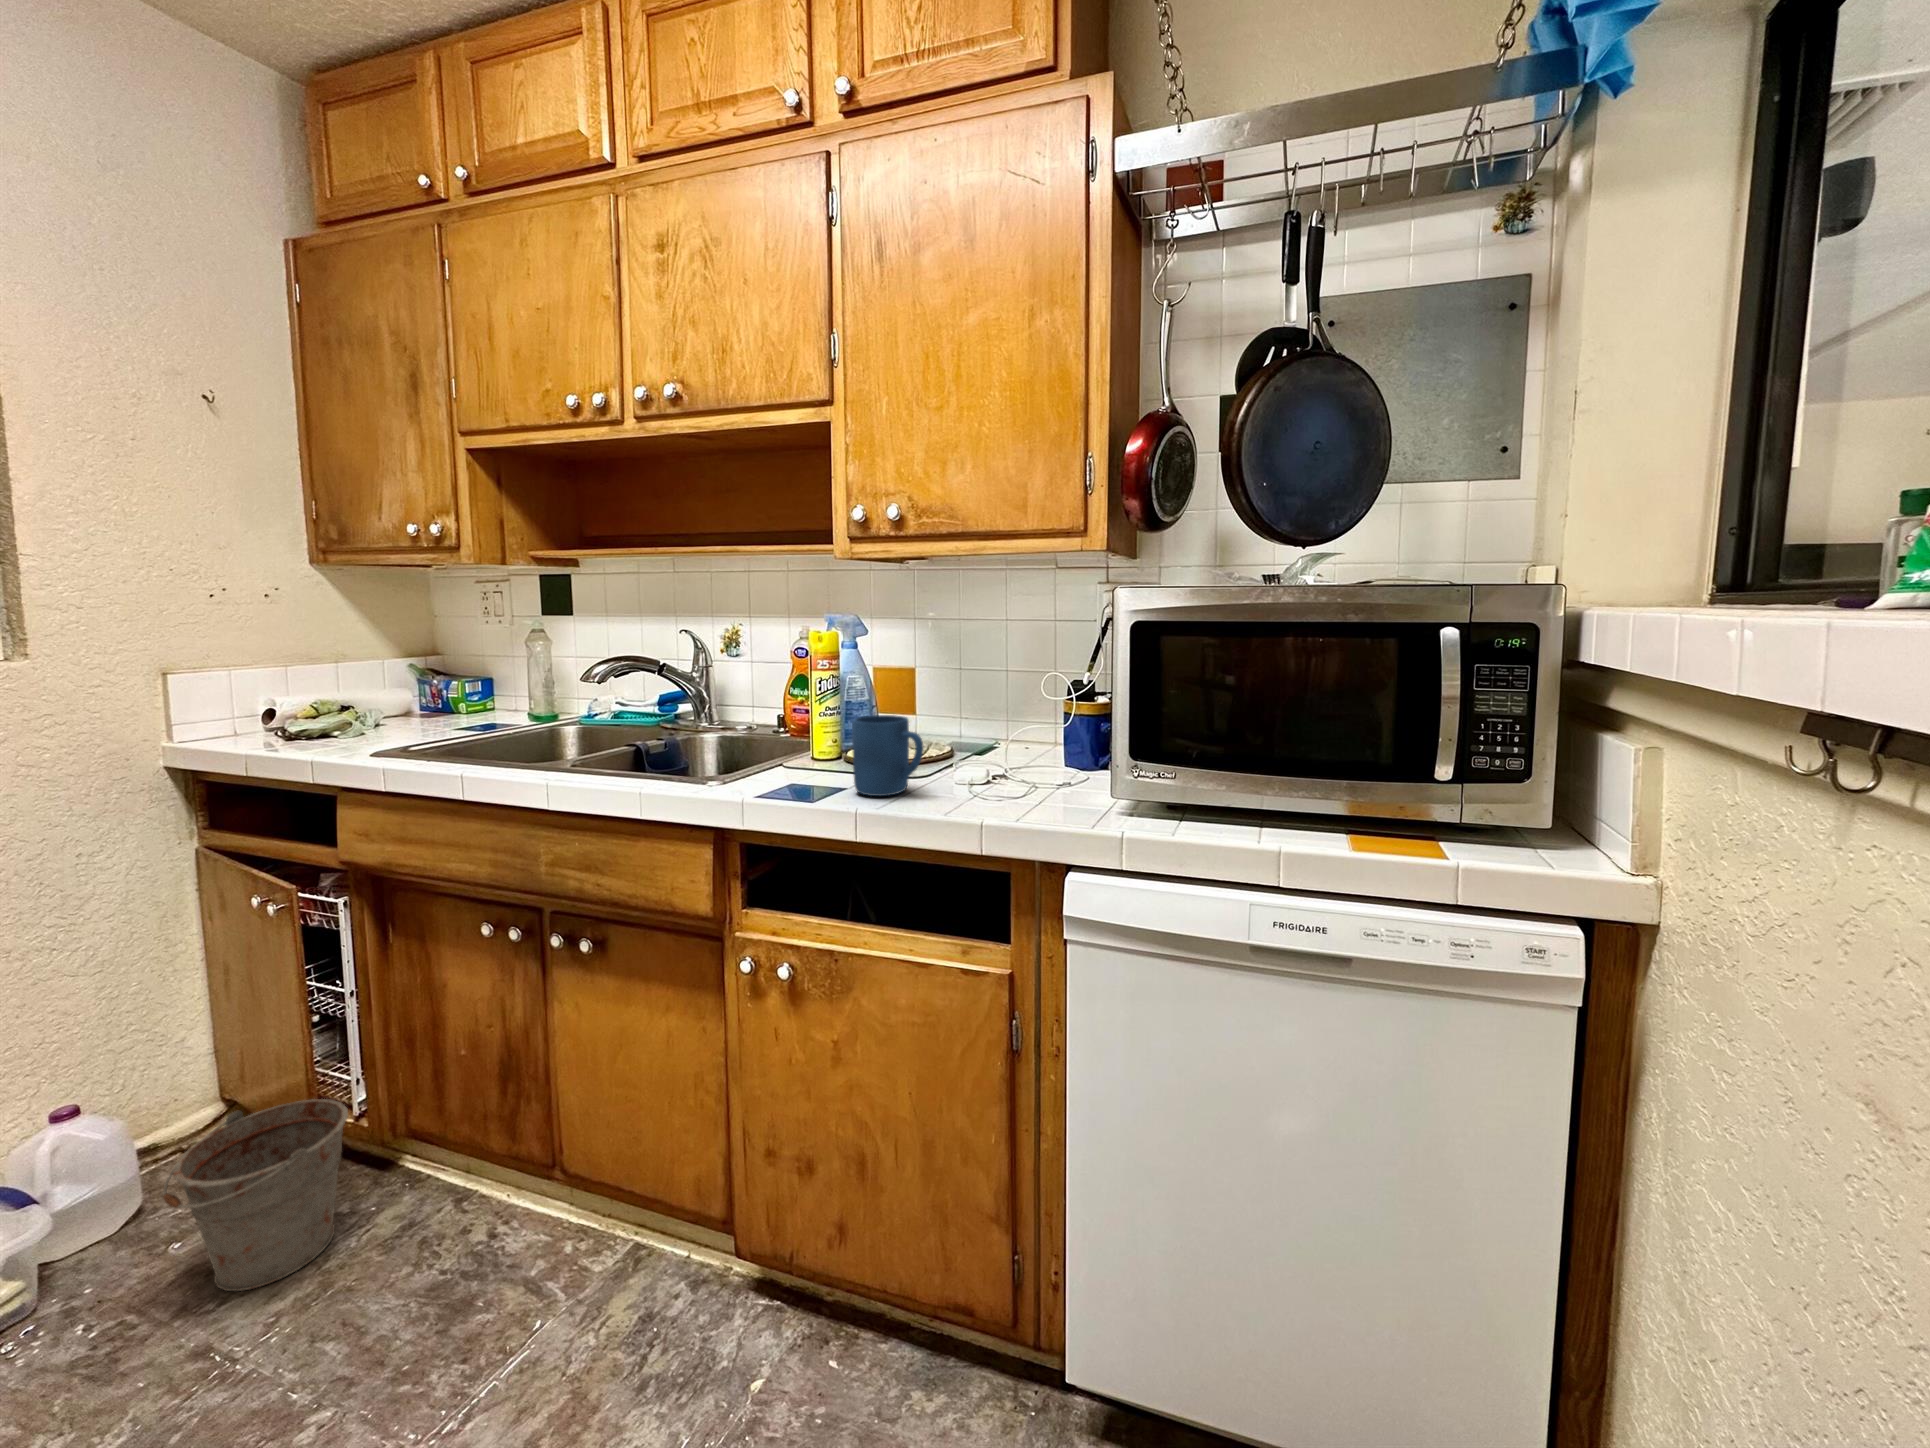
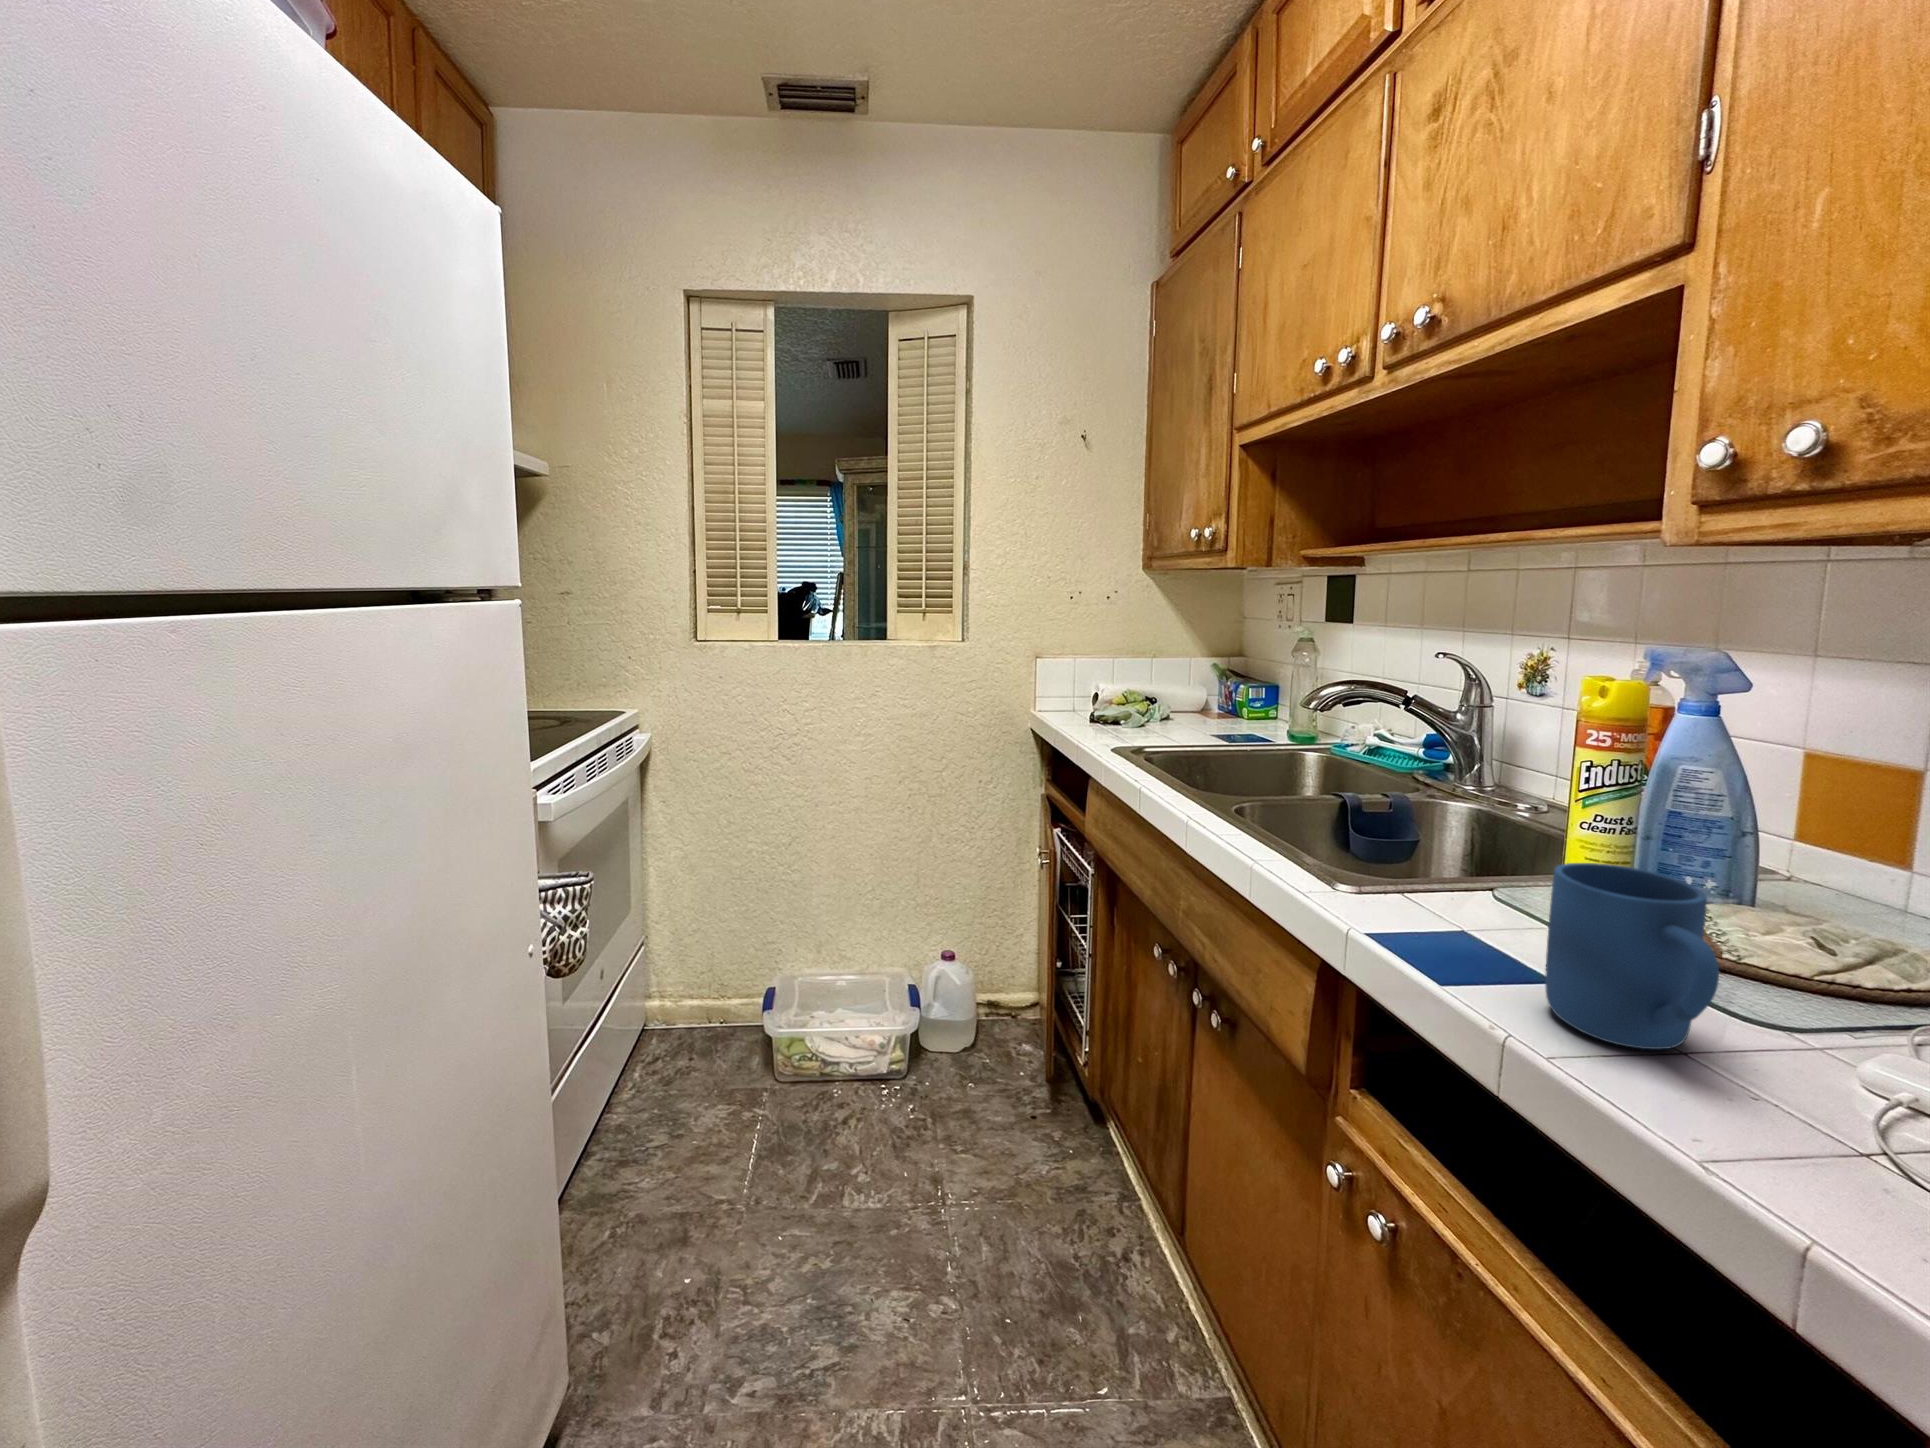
bucket: present [163,1099,348,1291] -> none [952,1010,1061,1163]

